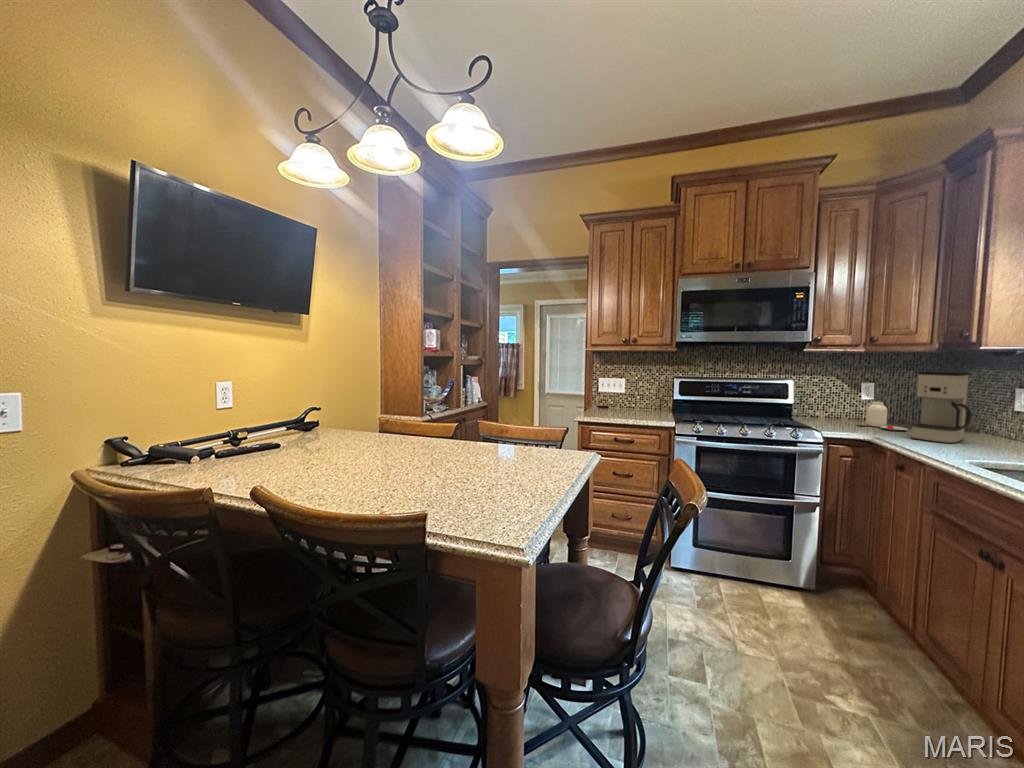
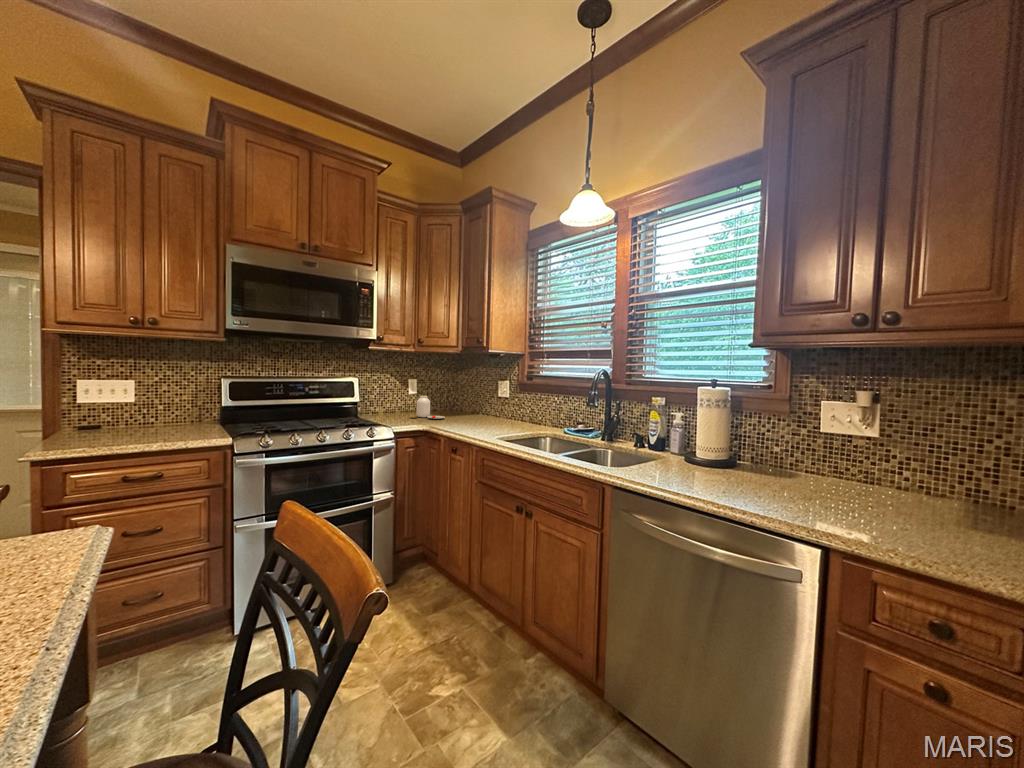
coffee maker: present [911,371,972,443] -> none [452,369,485,426]

